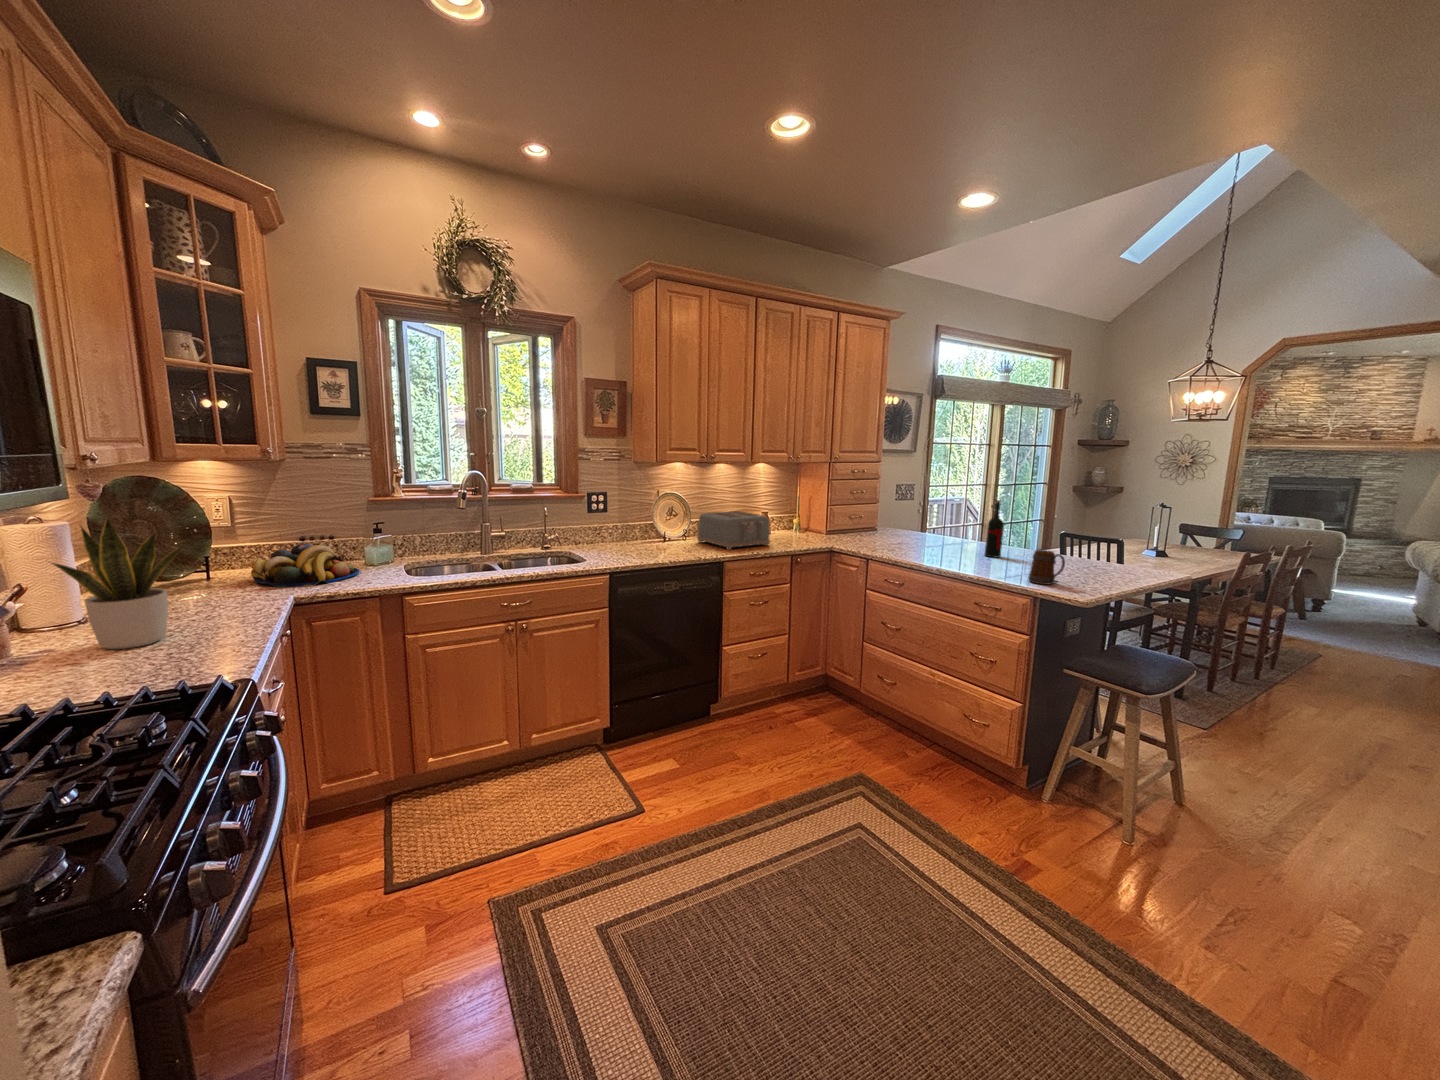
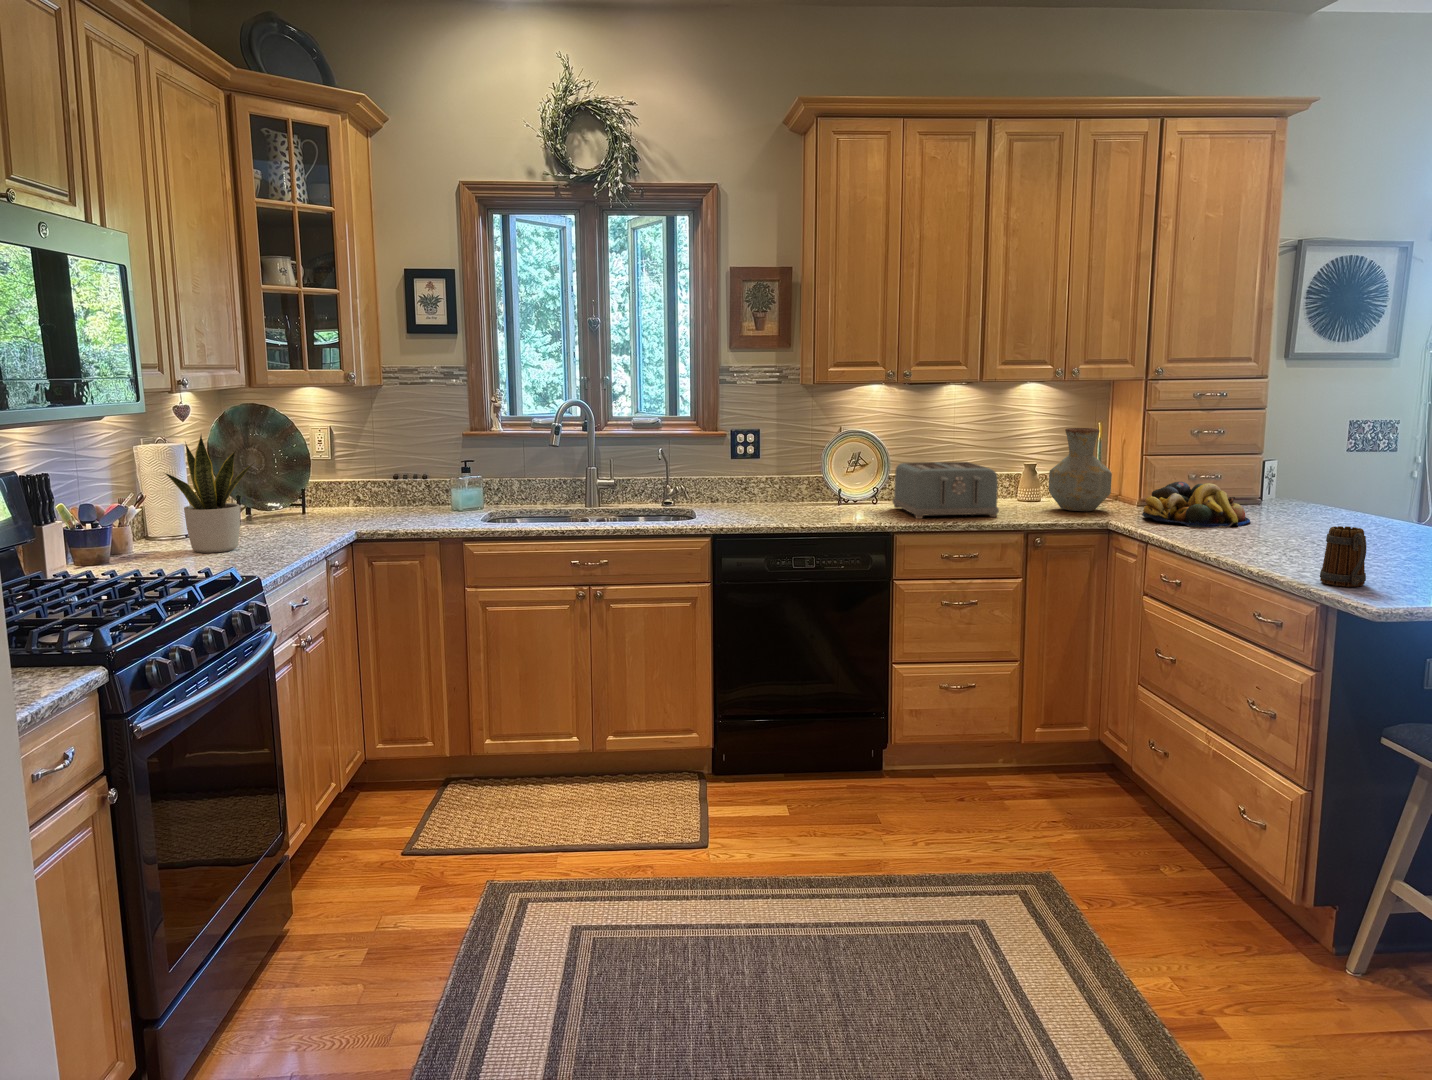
vase: none [781,490,816,538] -> present [1049,428,1112,512]
wine bottle: present [985,500,1004,557] -> none [1365,445,1402,552]
fruit bowl: present [251,543,359,588] -> present [1142,482,1250,528]

